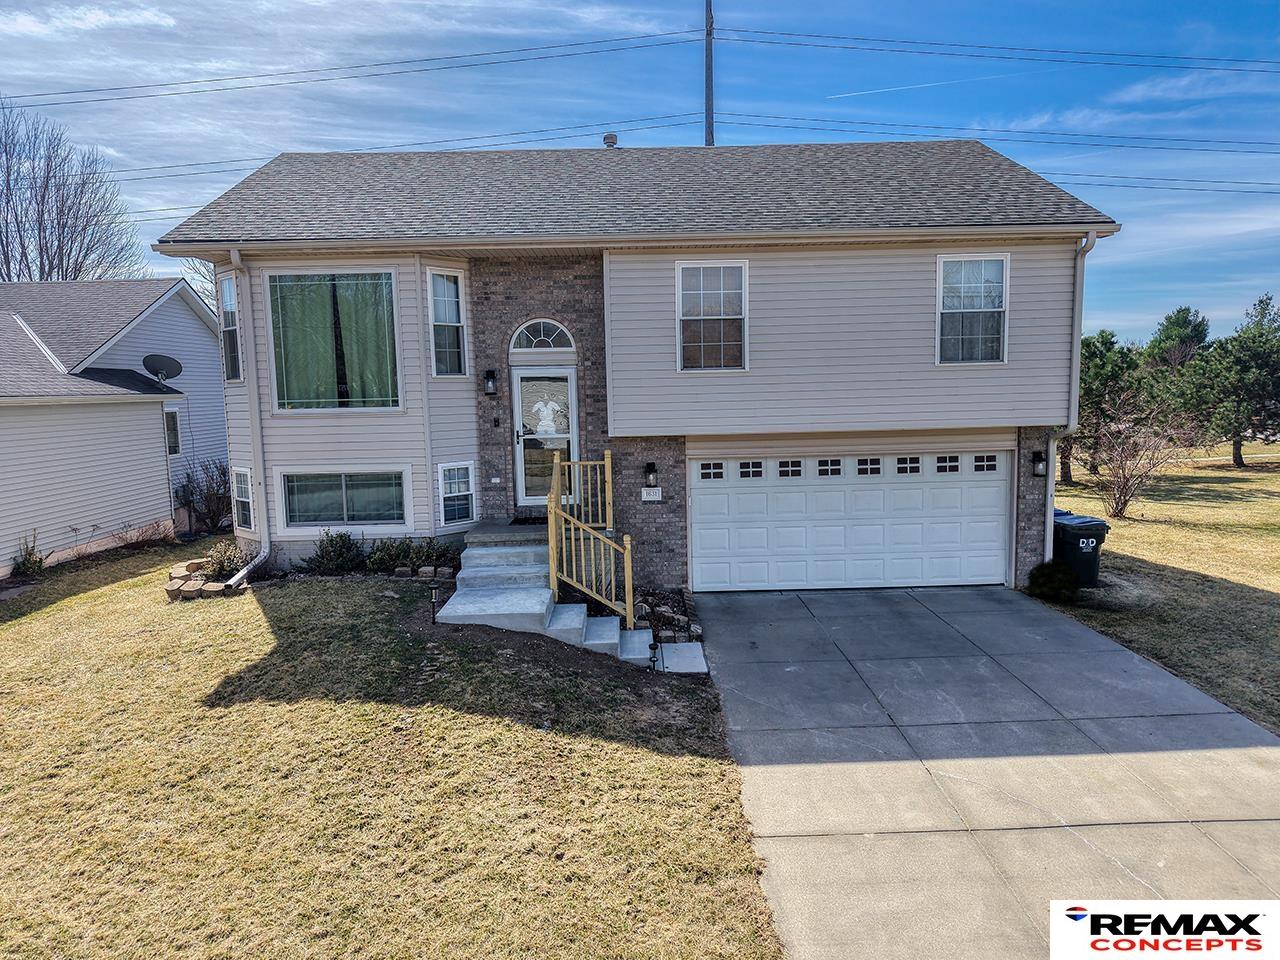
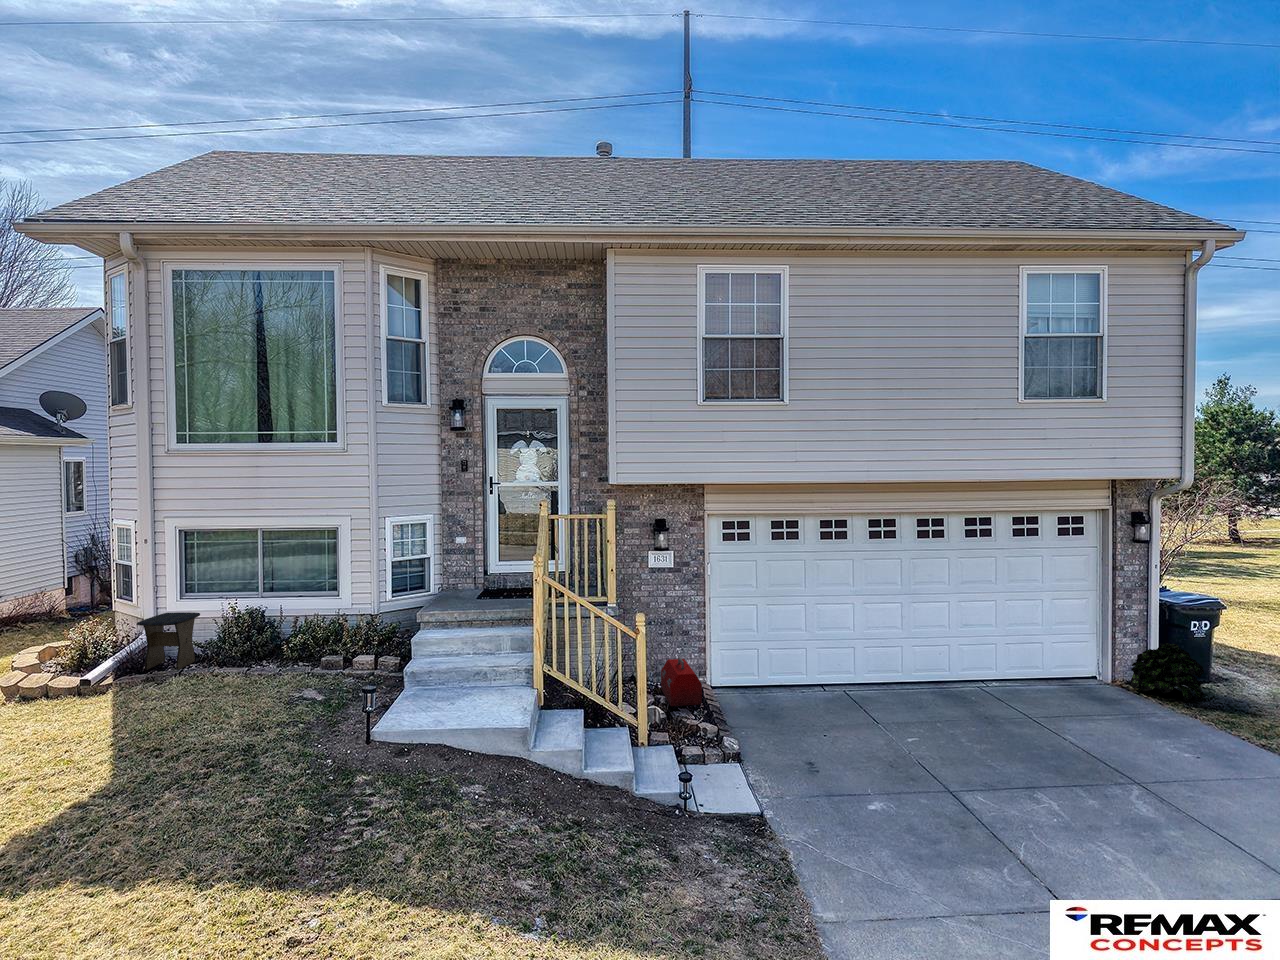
stool: none [261,537,305,579] -> present [137,612,200,670]
toolbox: none [652,569,681,605] -> present [661,657,702,706]

